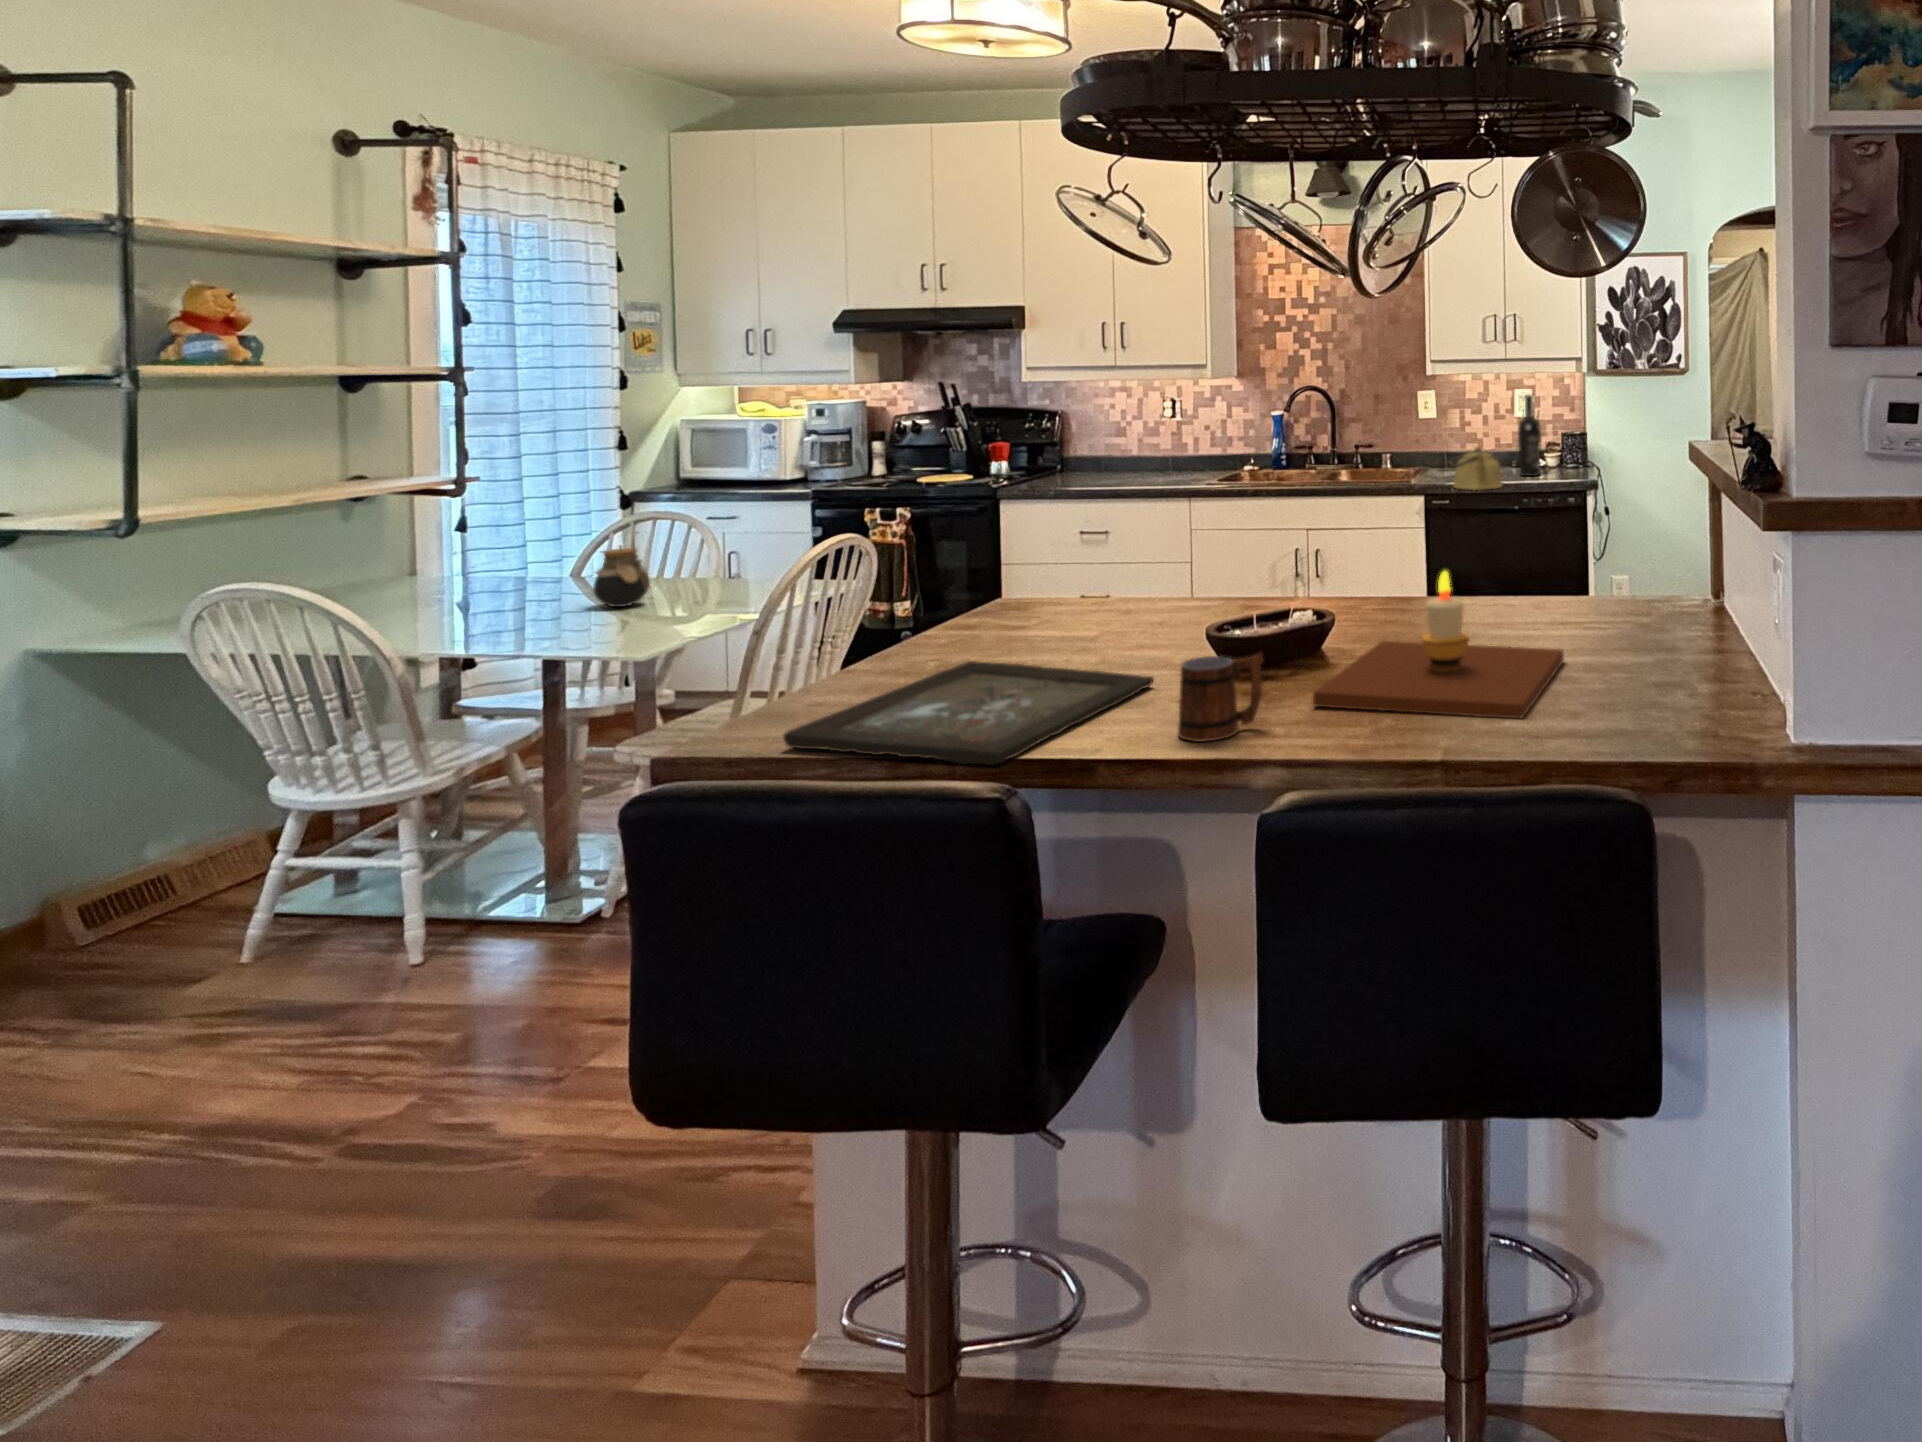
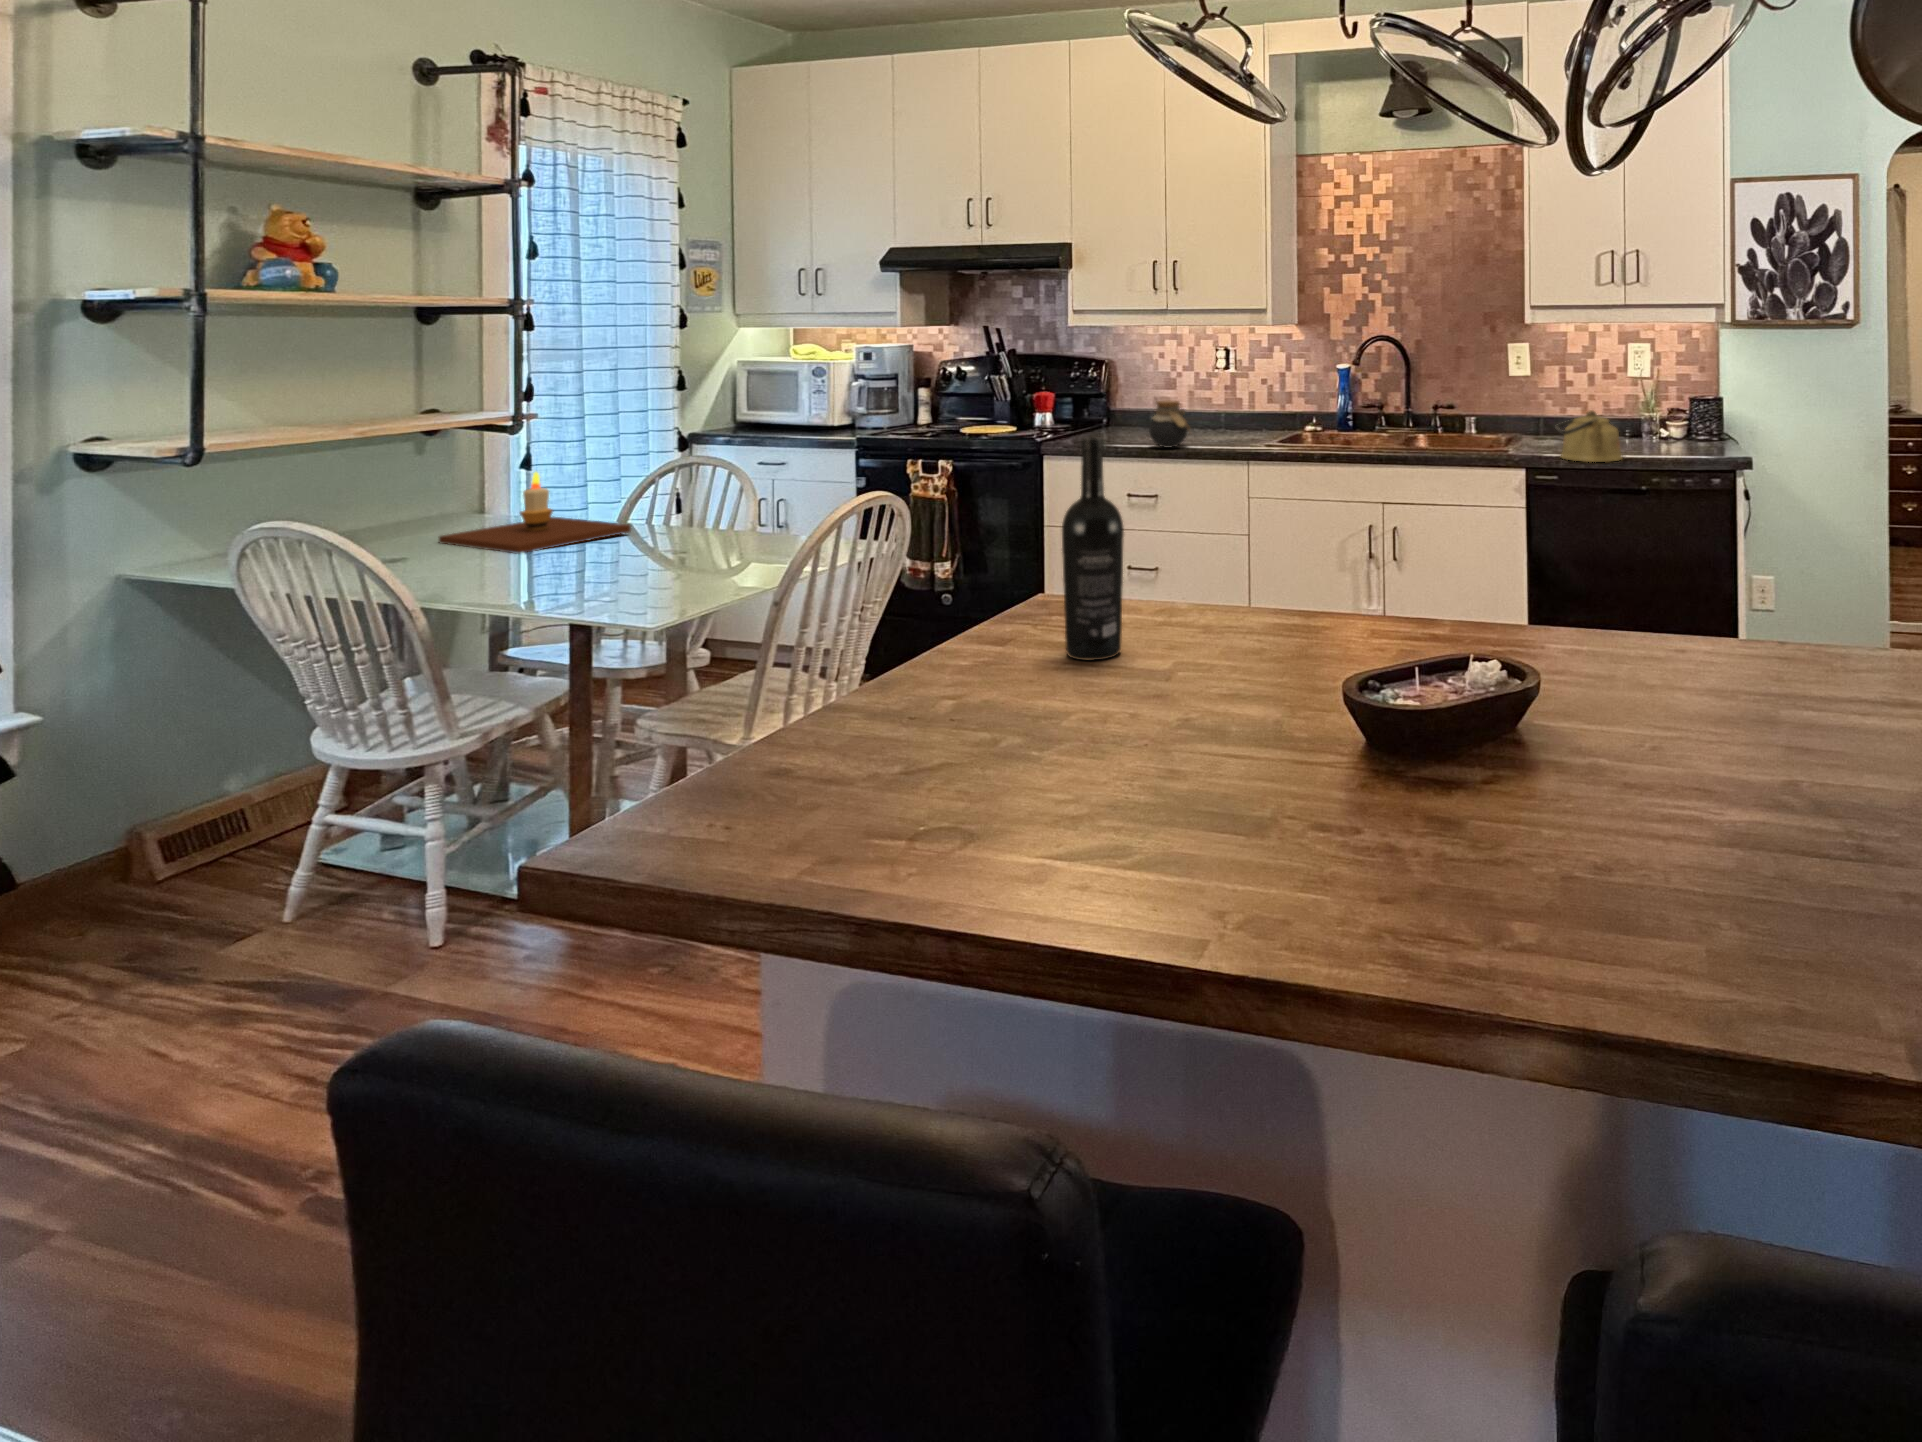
wine bottle: present [1518,395,1541,476] -> present [1062,437,1124,660]
jar: present [593,548,650,607] -> present [1149,401,1190,448]
candle: present [1313,571,1564,719] -> present [439,472,631,554]
mug: present [1178,653,1263,742] -> none [1319,725,1454,872]
tray: present [784,661,1154,765] -> none [751,682,1262,888]

